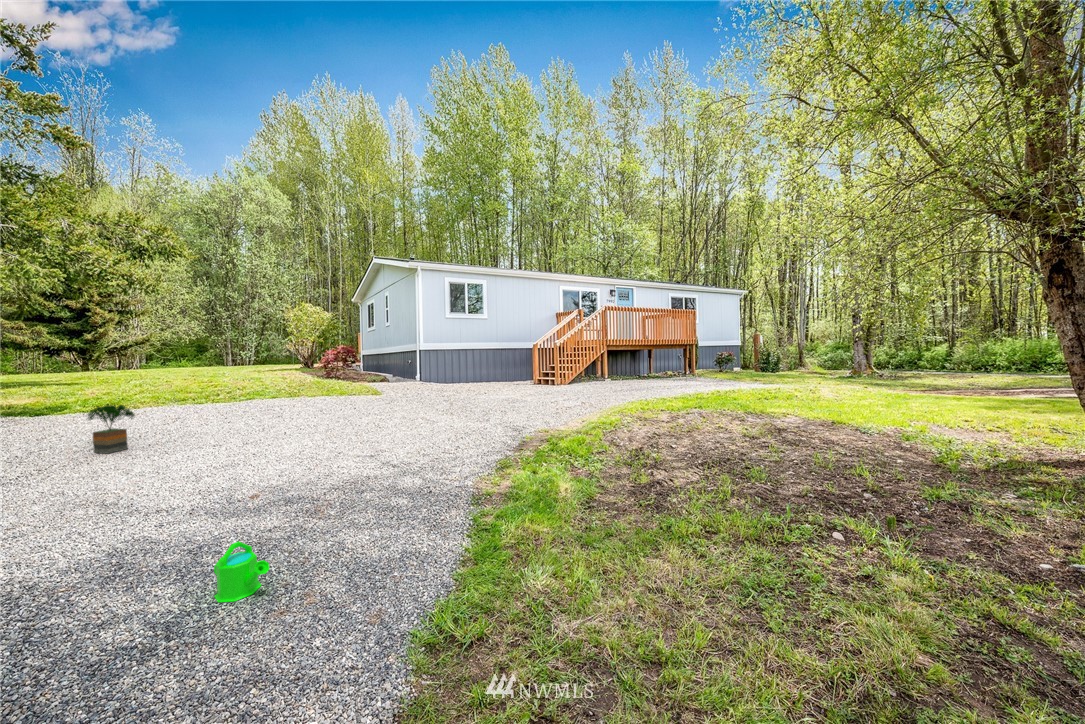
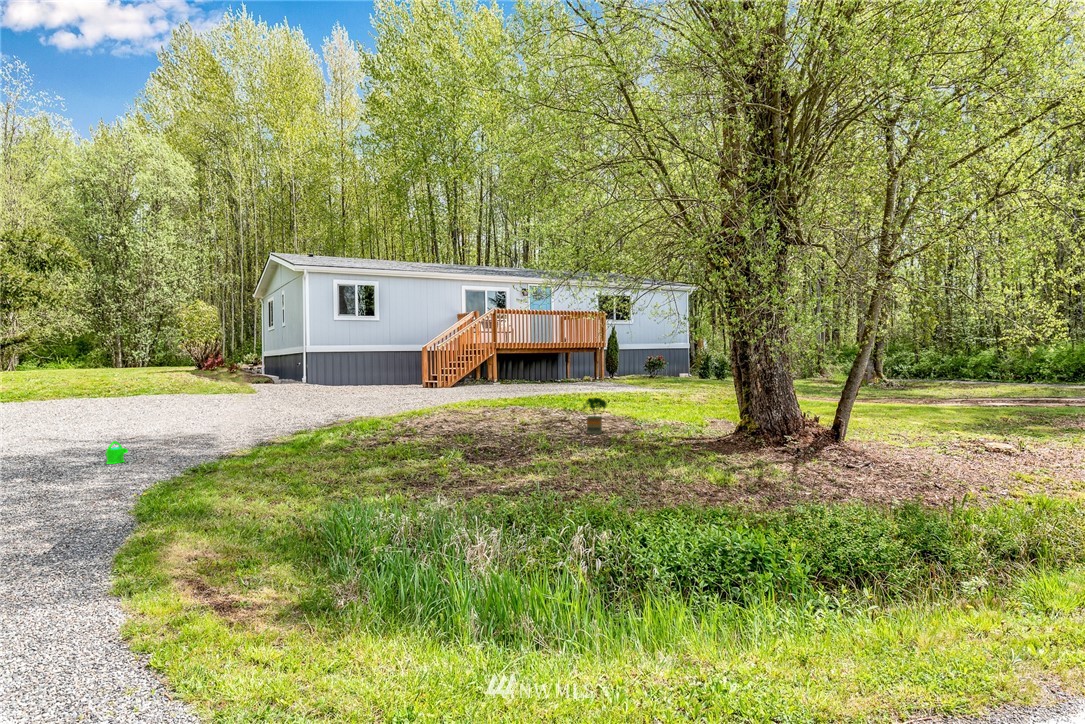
potted tree: present [88,405,135,454] -> present [583,398,607,434]

